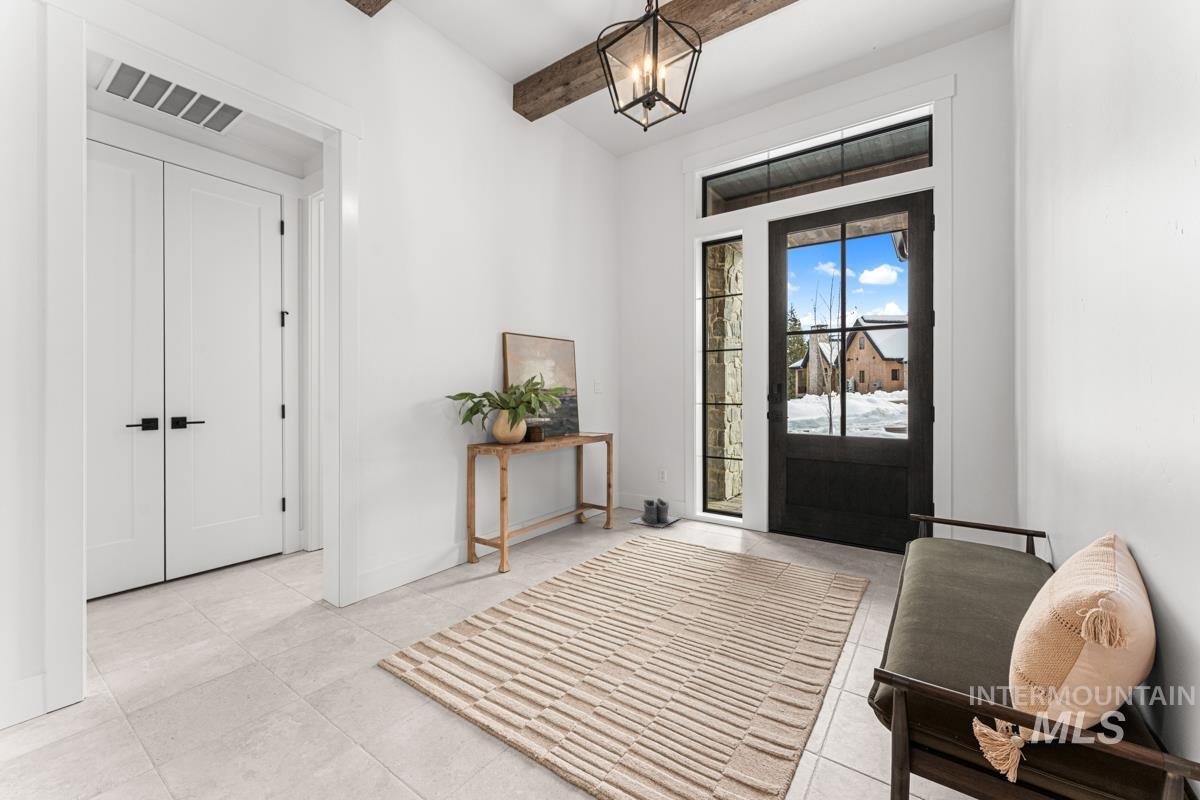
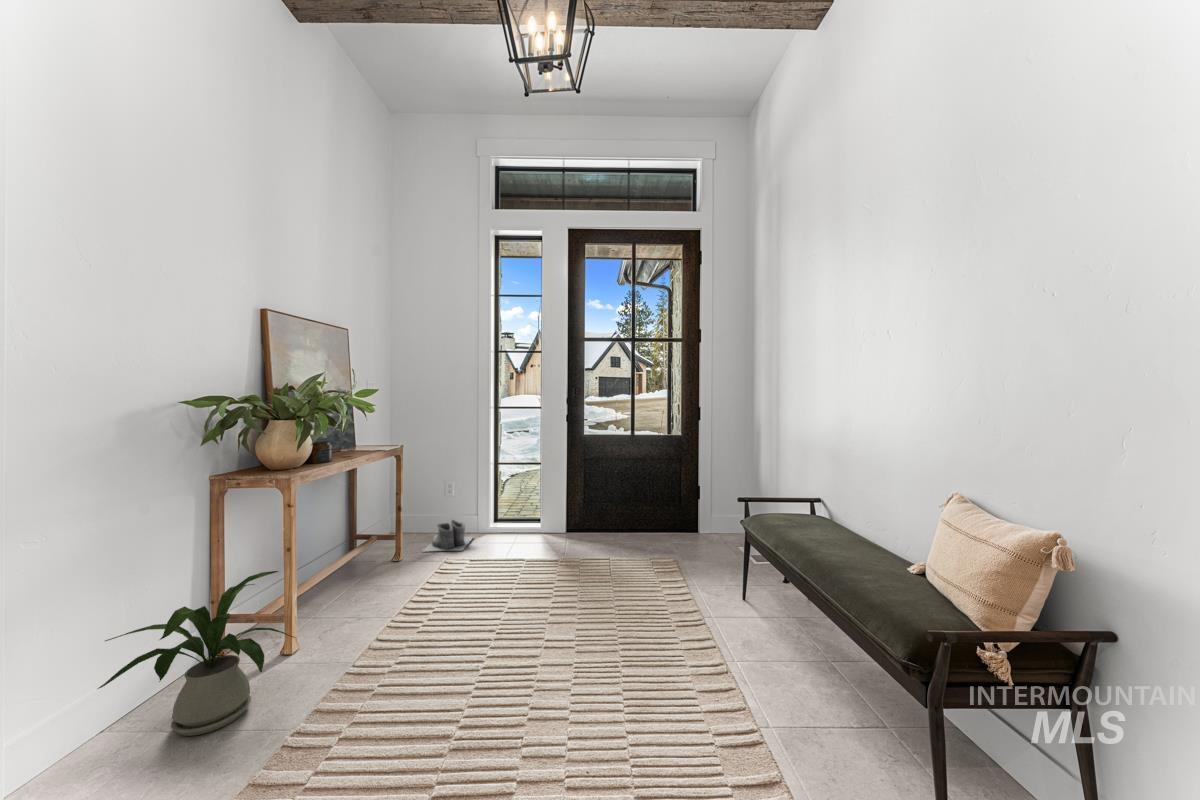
house plant: none [392,508,492,601] -> present [98,571,295,736]

